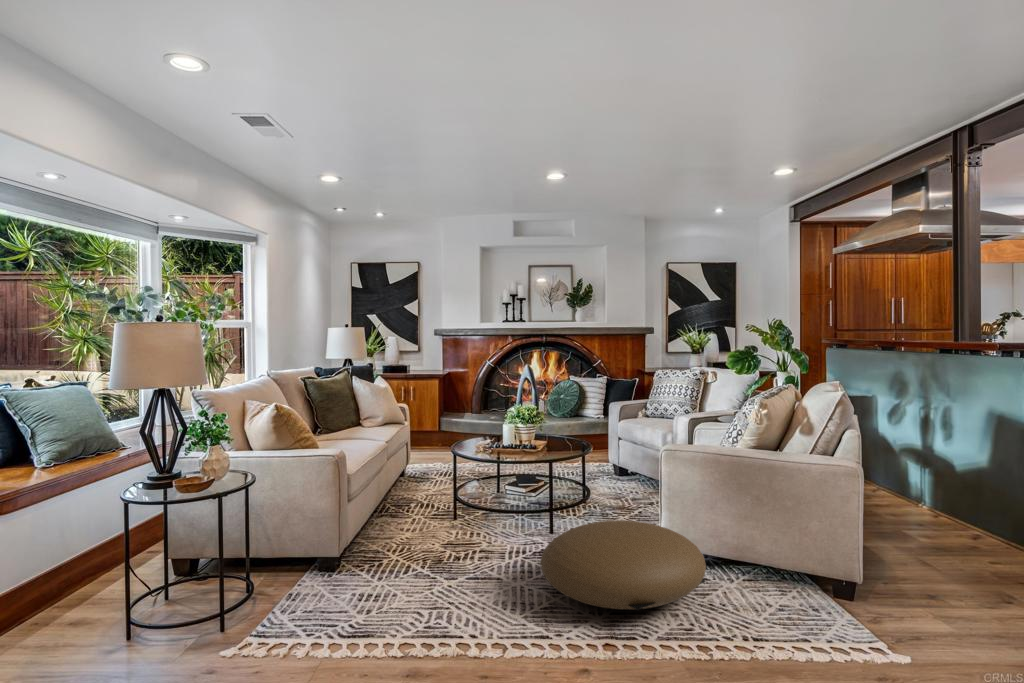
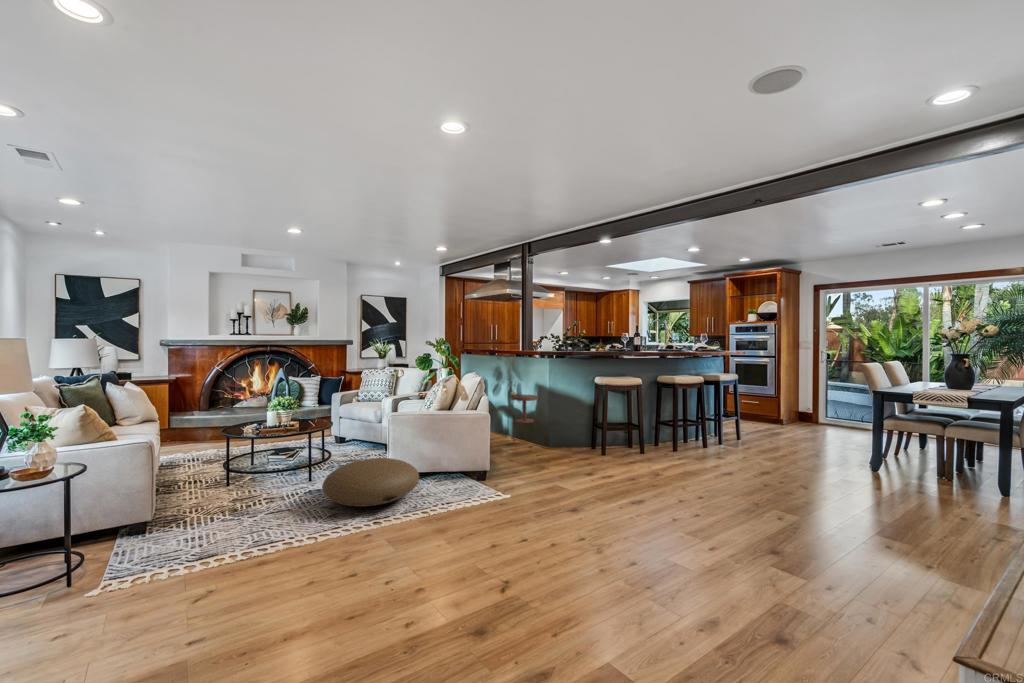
side table: none [918,421,984,528] -> present [511,392,538,423]

